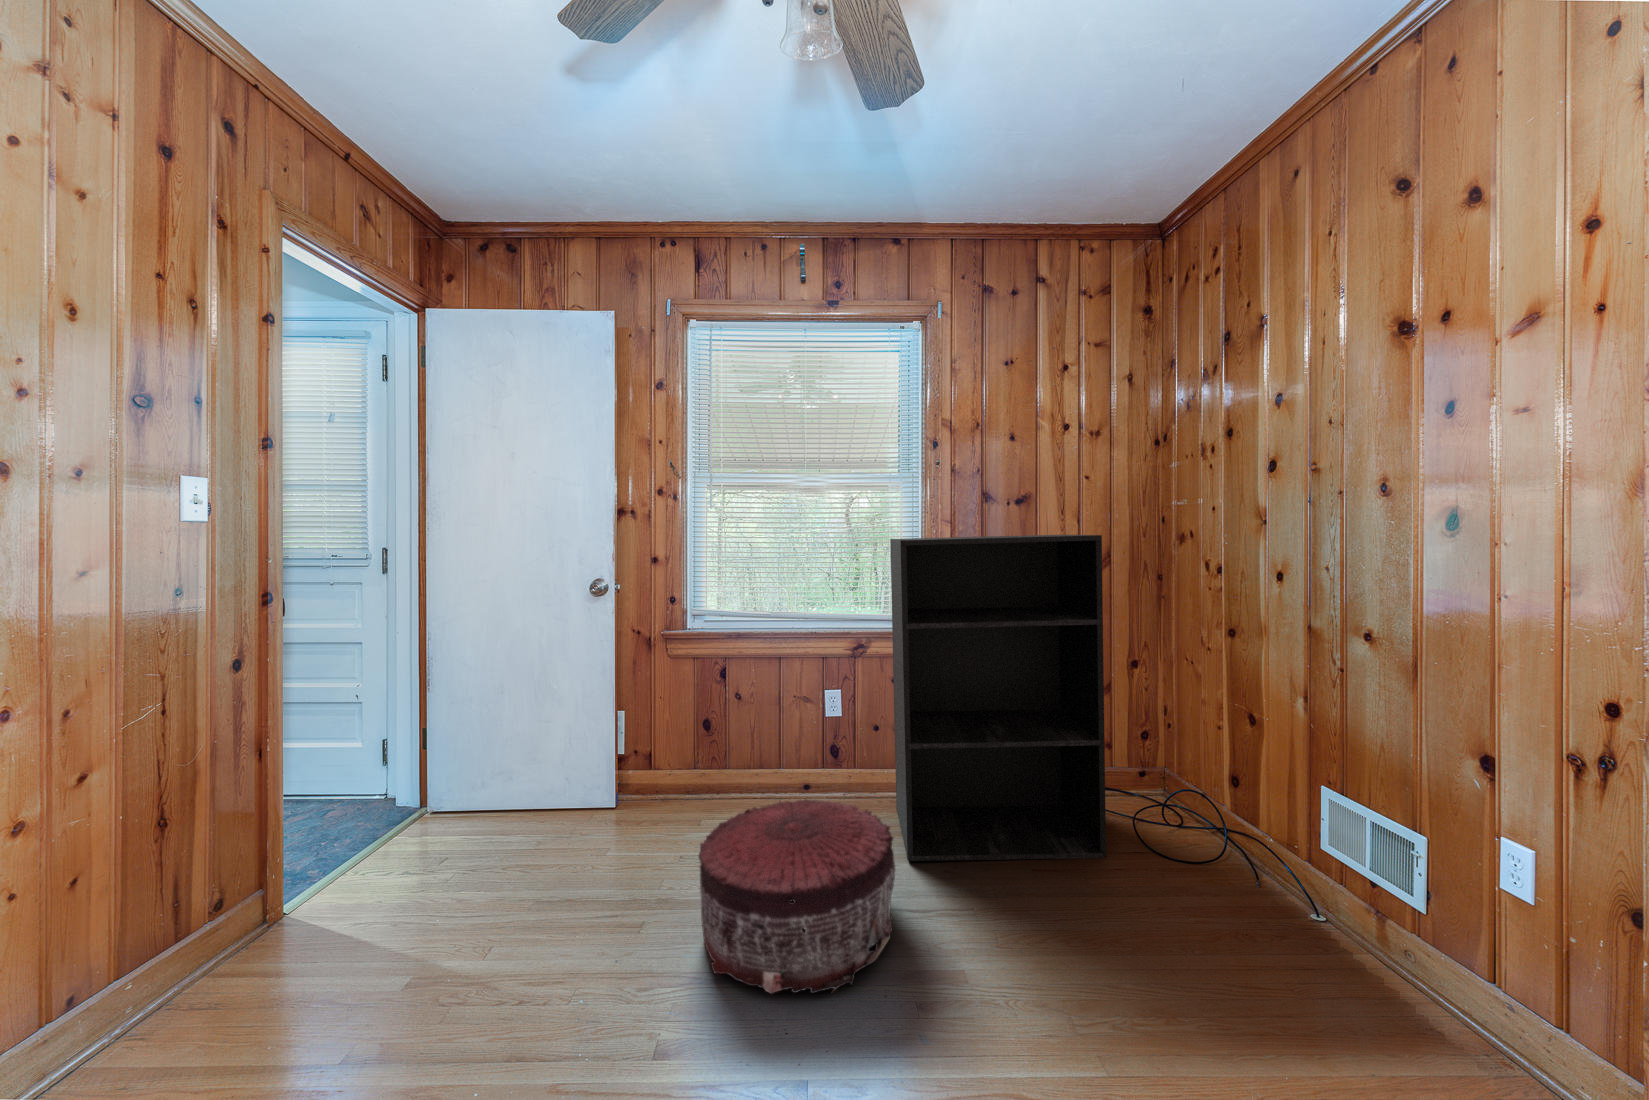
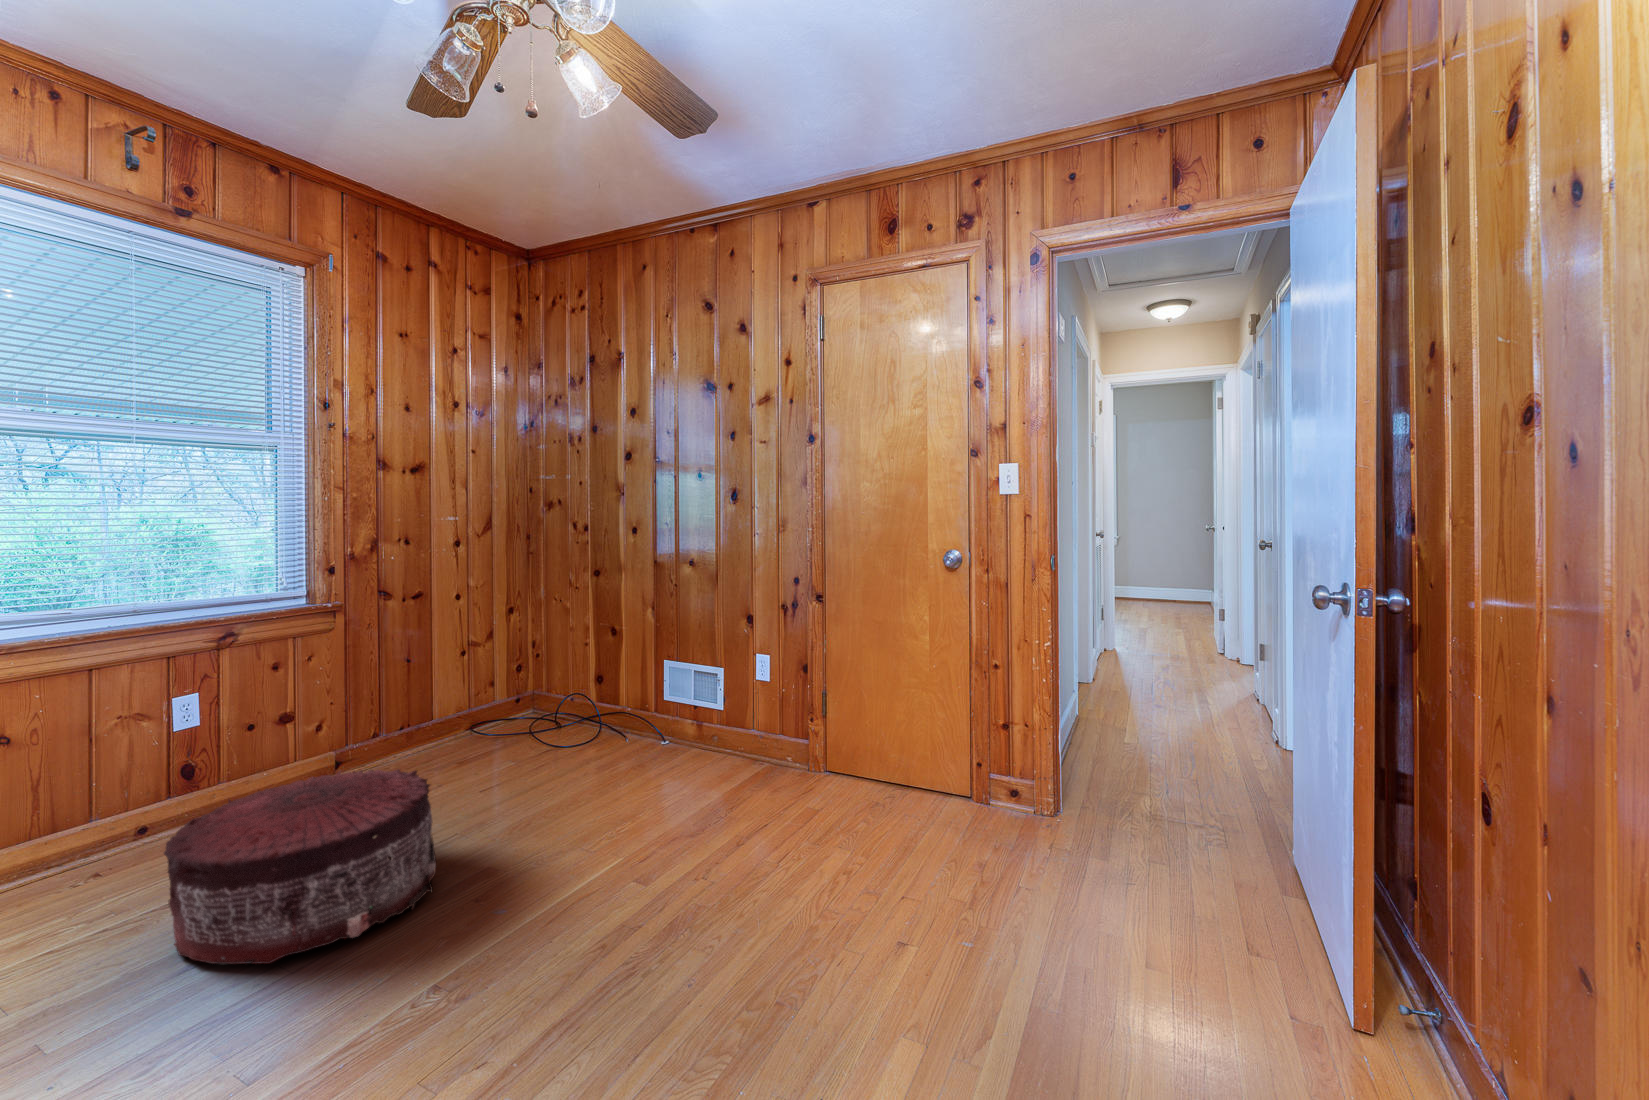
bookshelf: present [890,535,1106,861] -> none [292,494,536,823]

